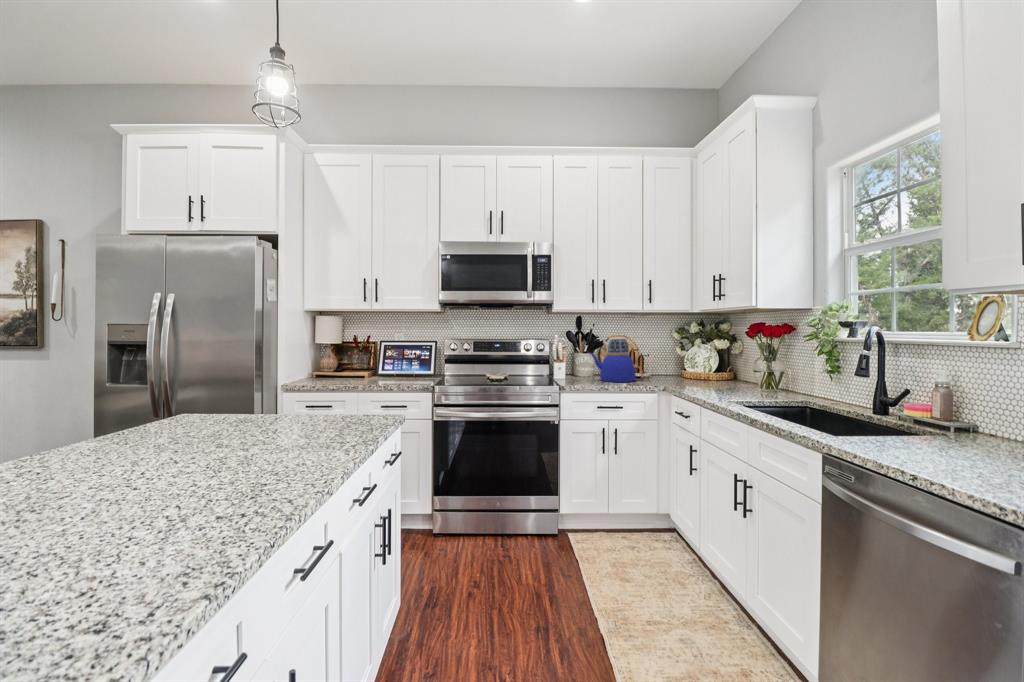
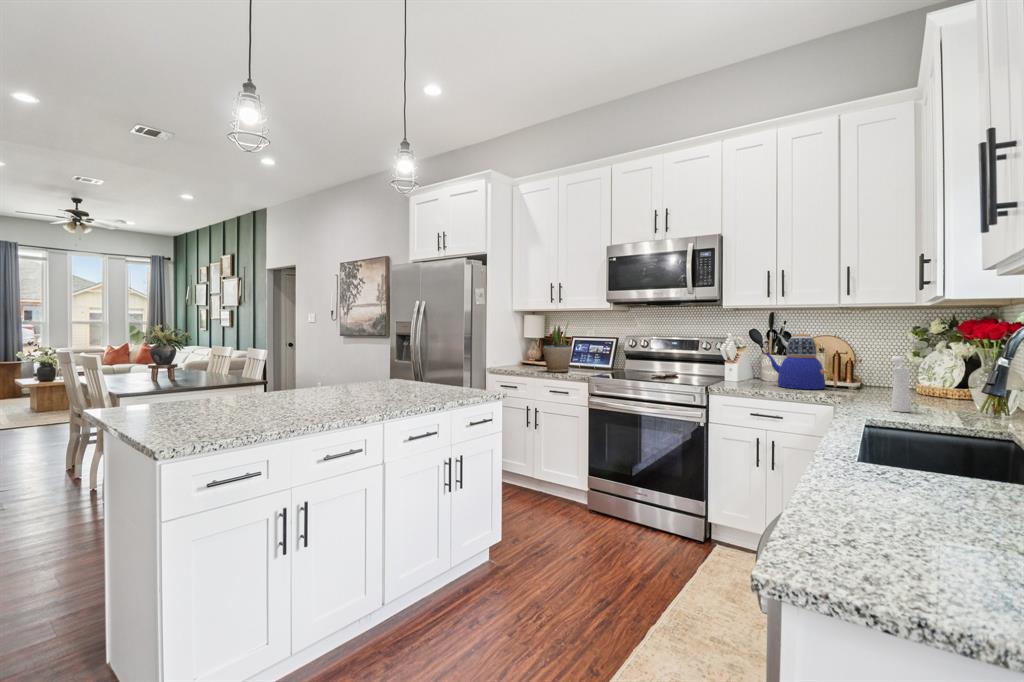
potted plant: none [361,321,395,384] -> present [544,321,572,372]
pepper mill: none [712,353,734,395] -> present [891,356,911,412]

